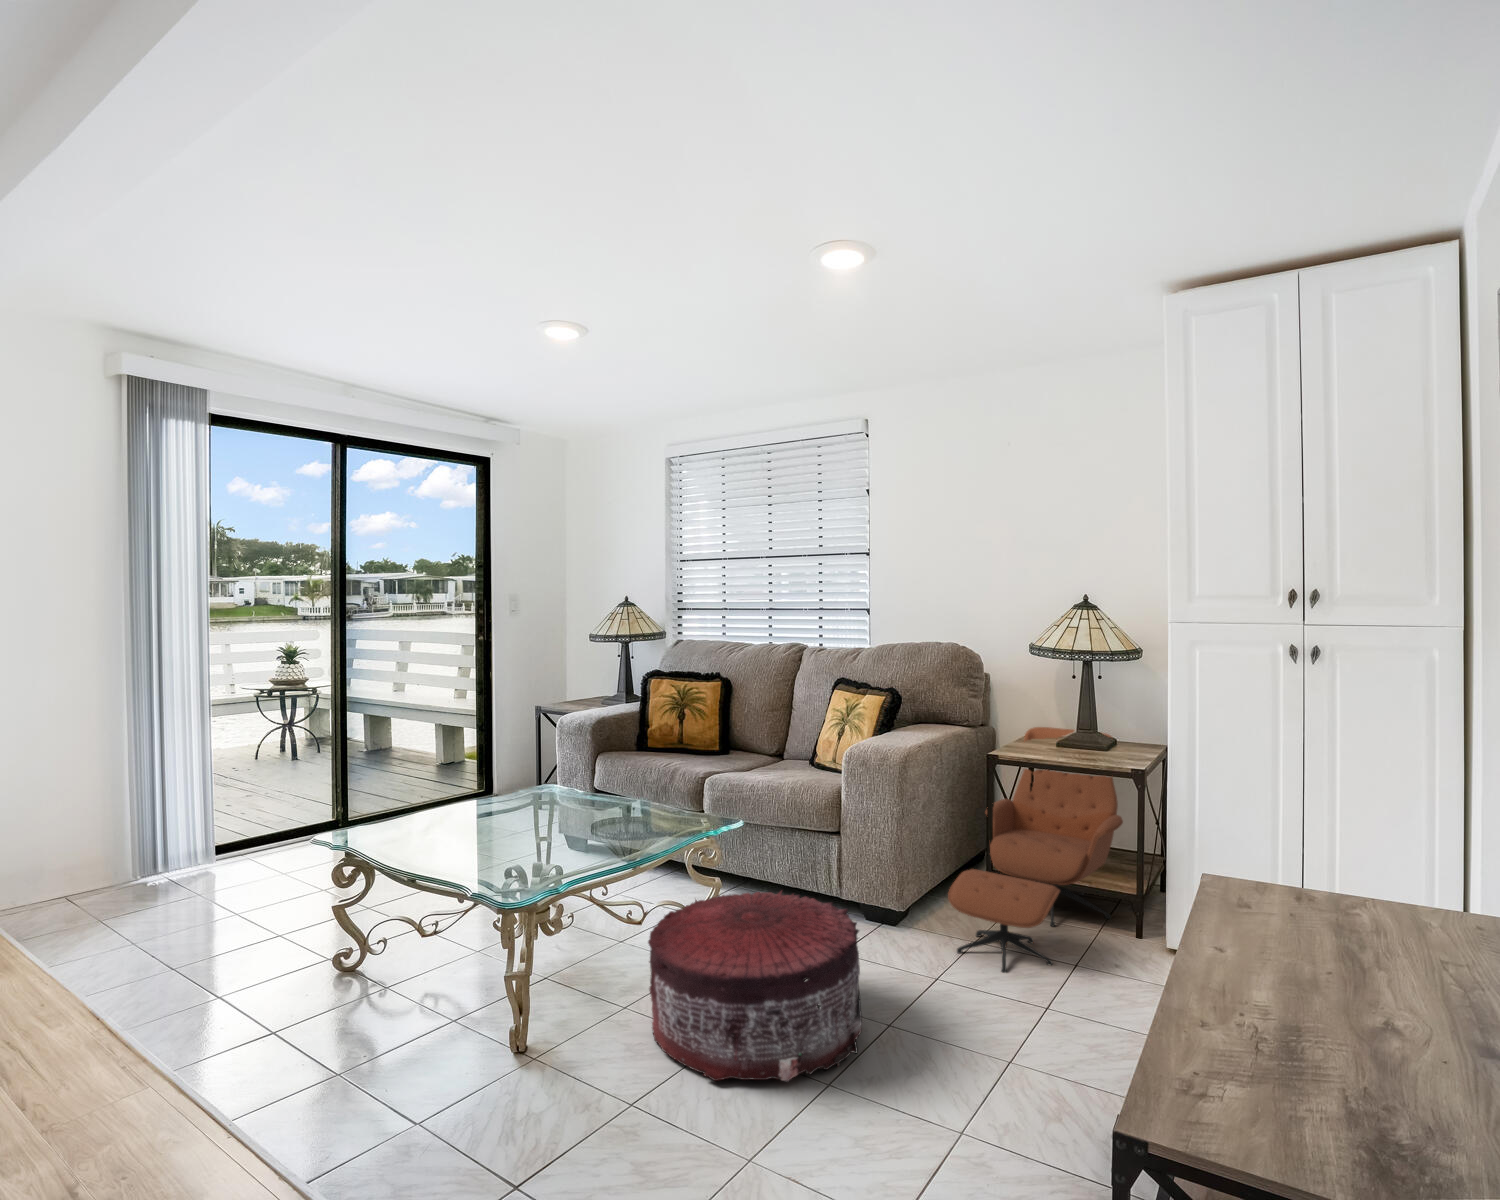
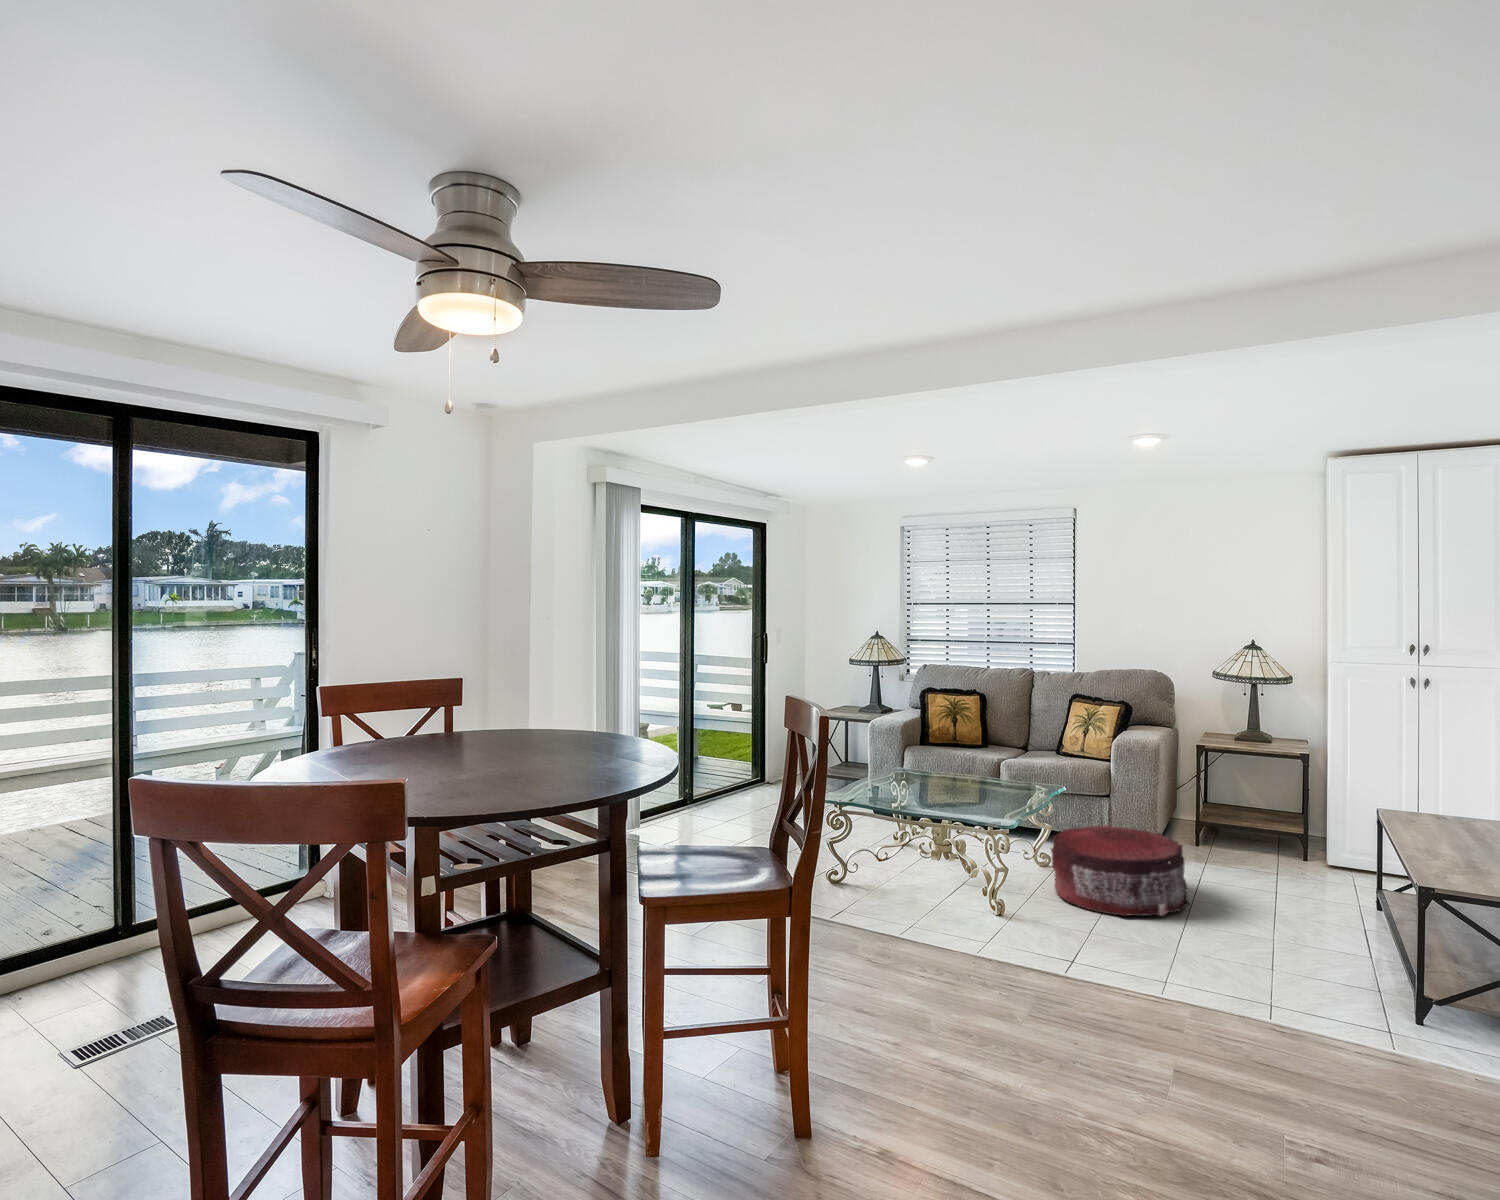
lounge chair: present [948,727,1123,973] -> none [1191,728,1286,876]

